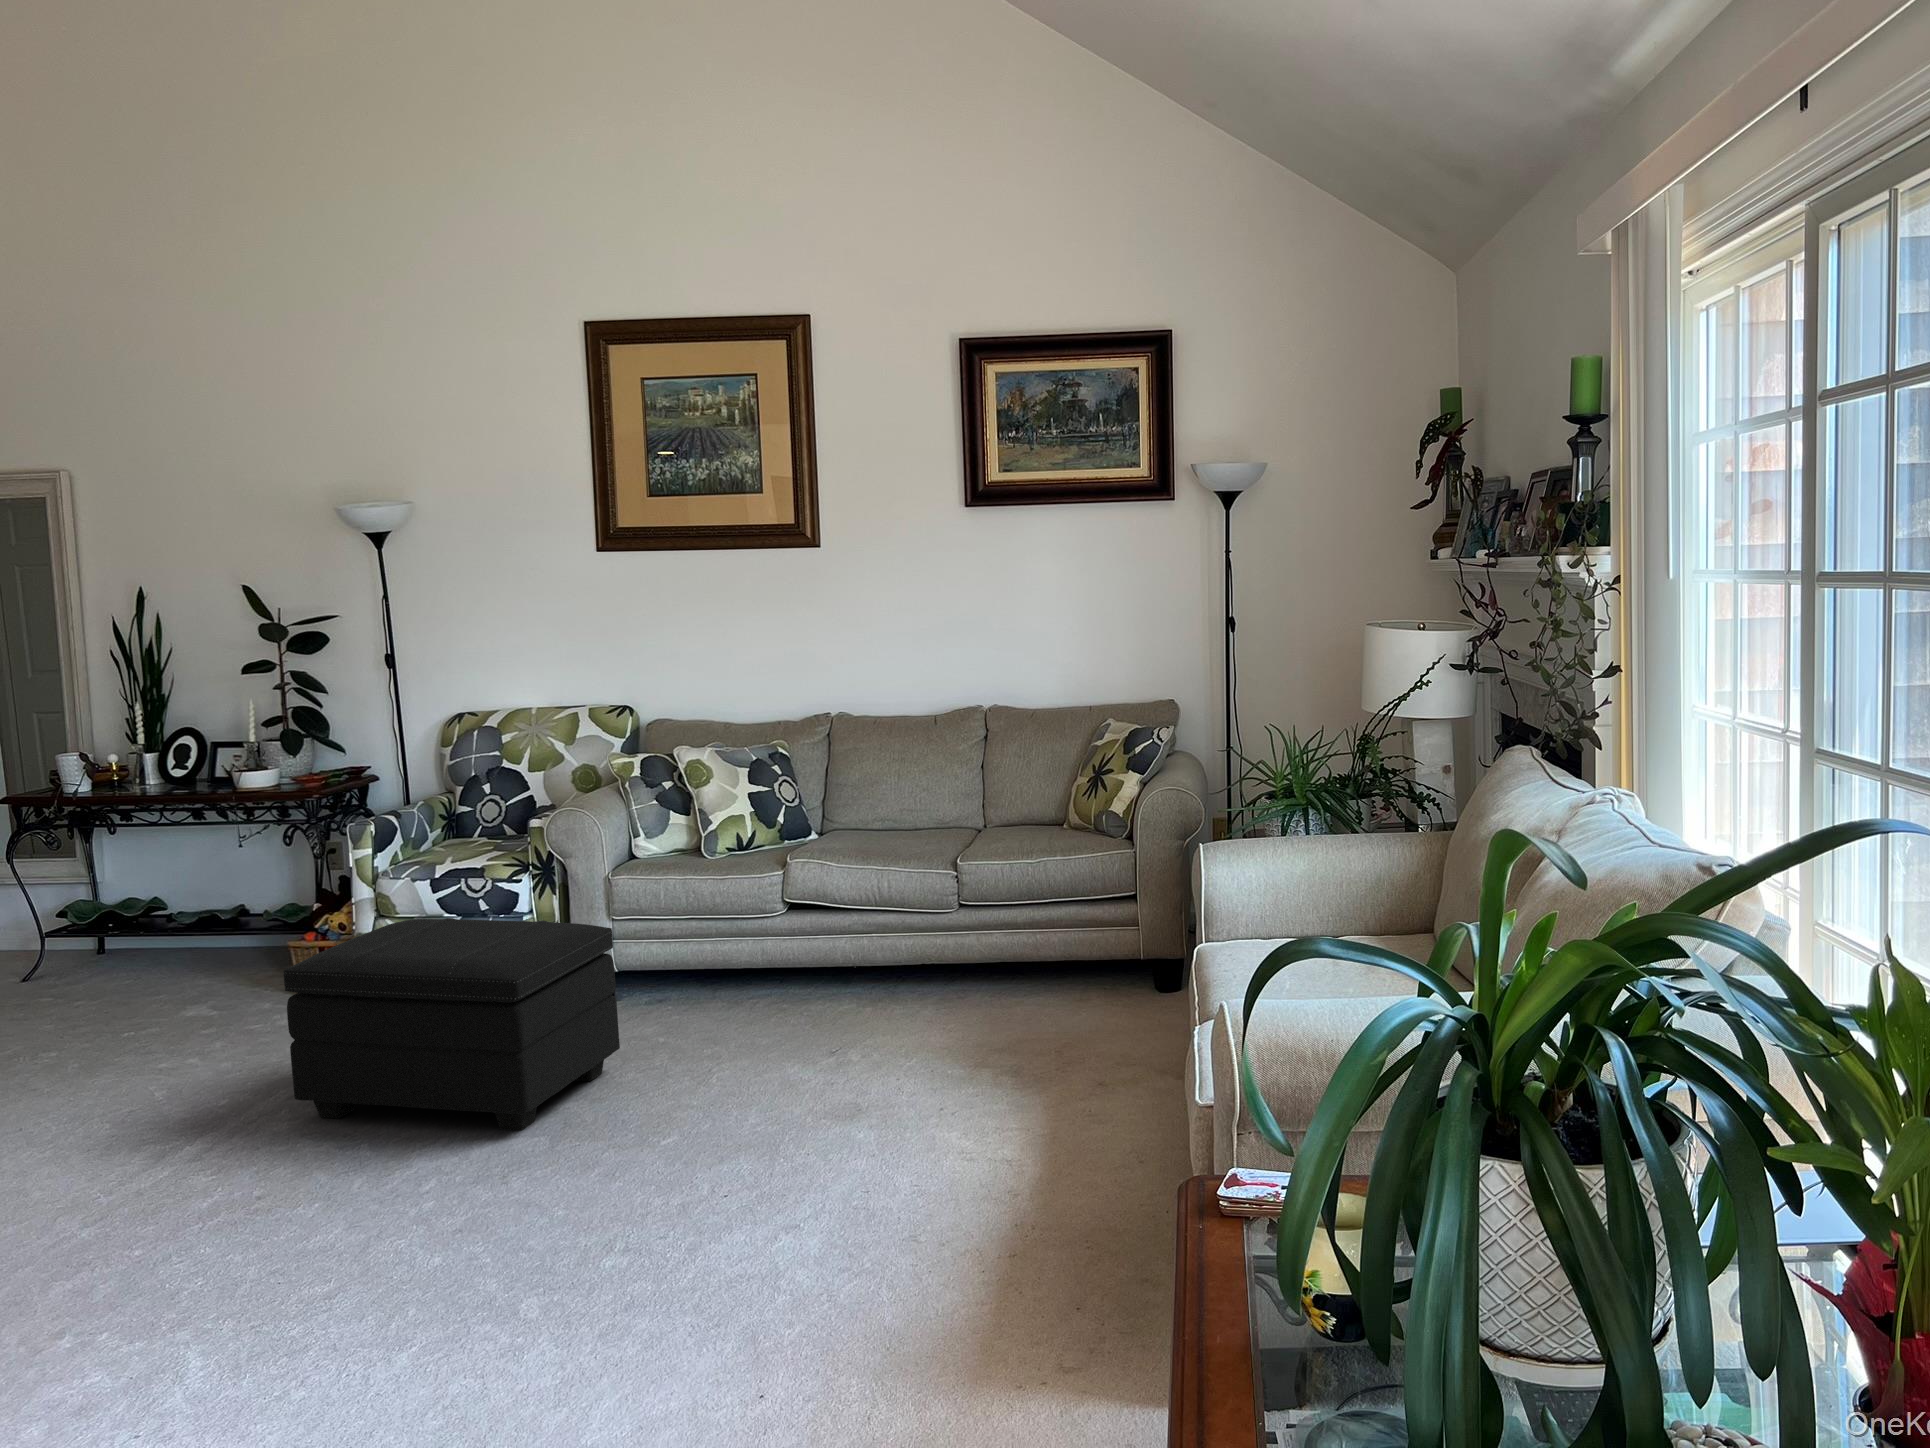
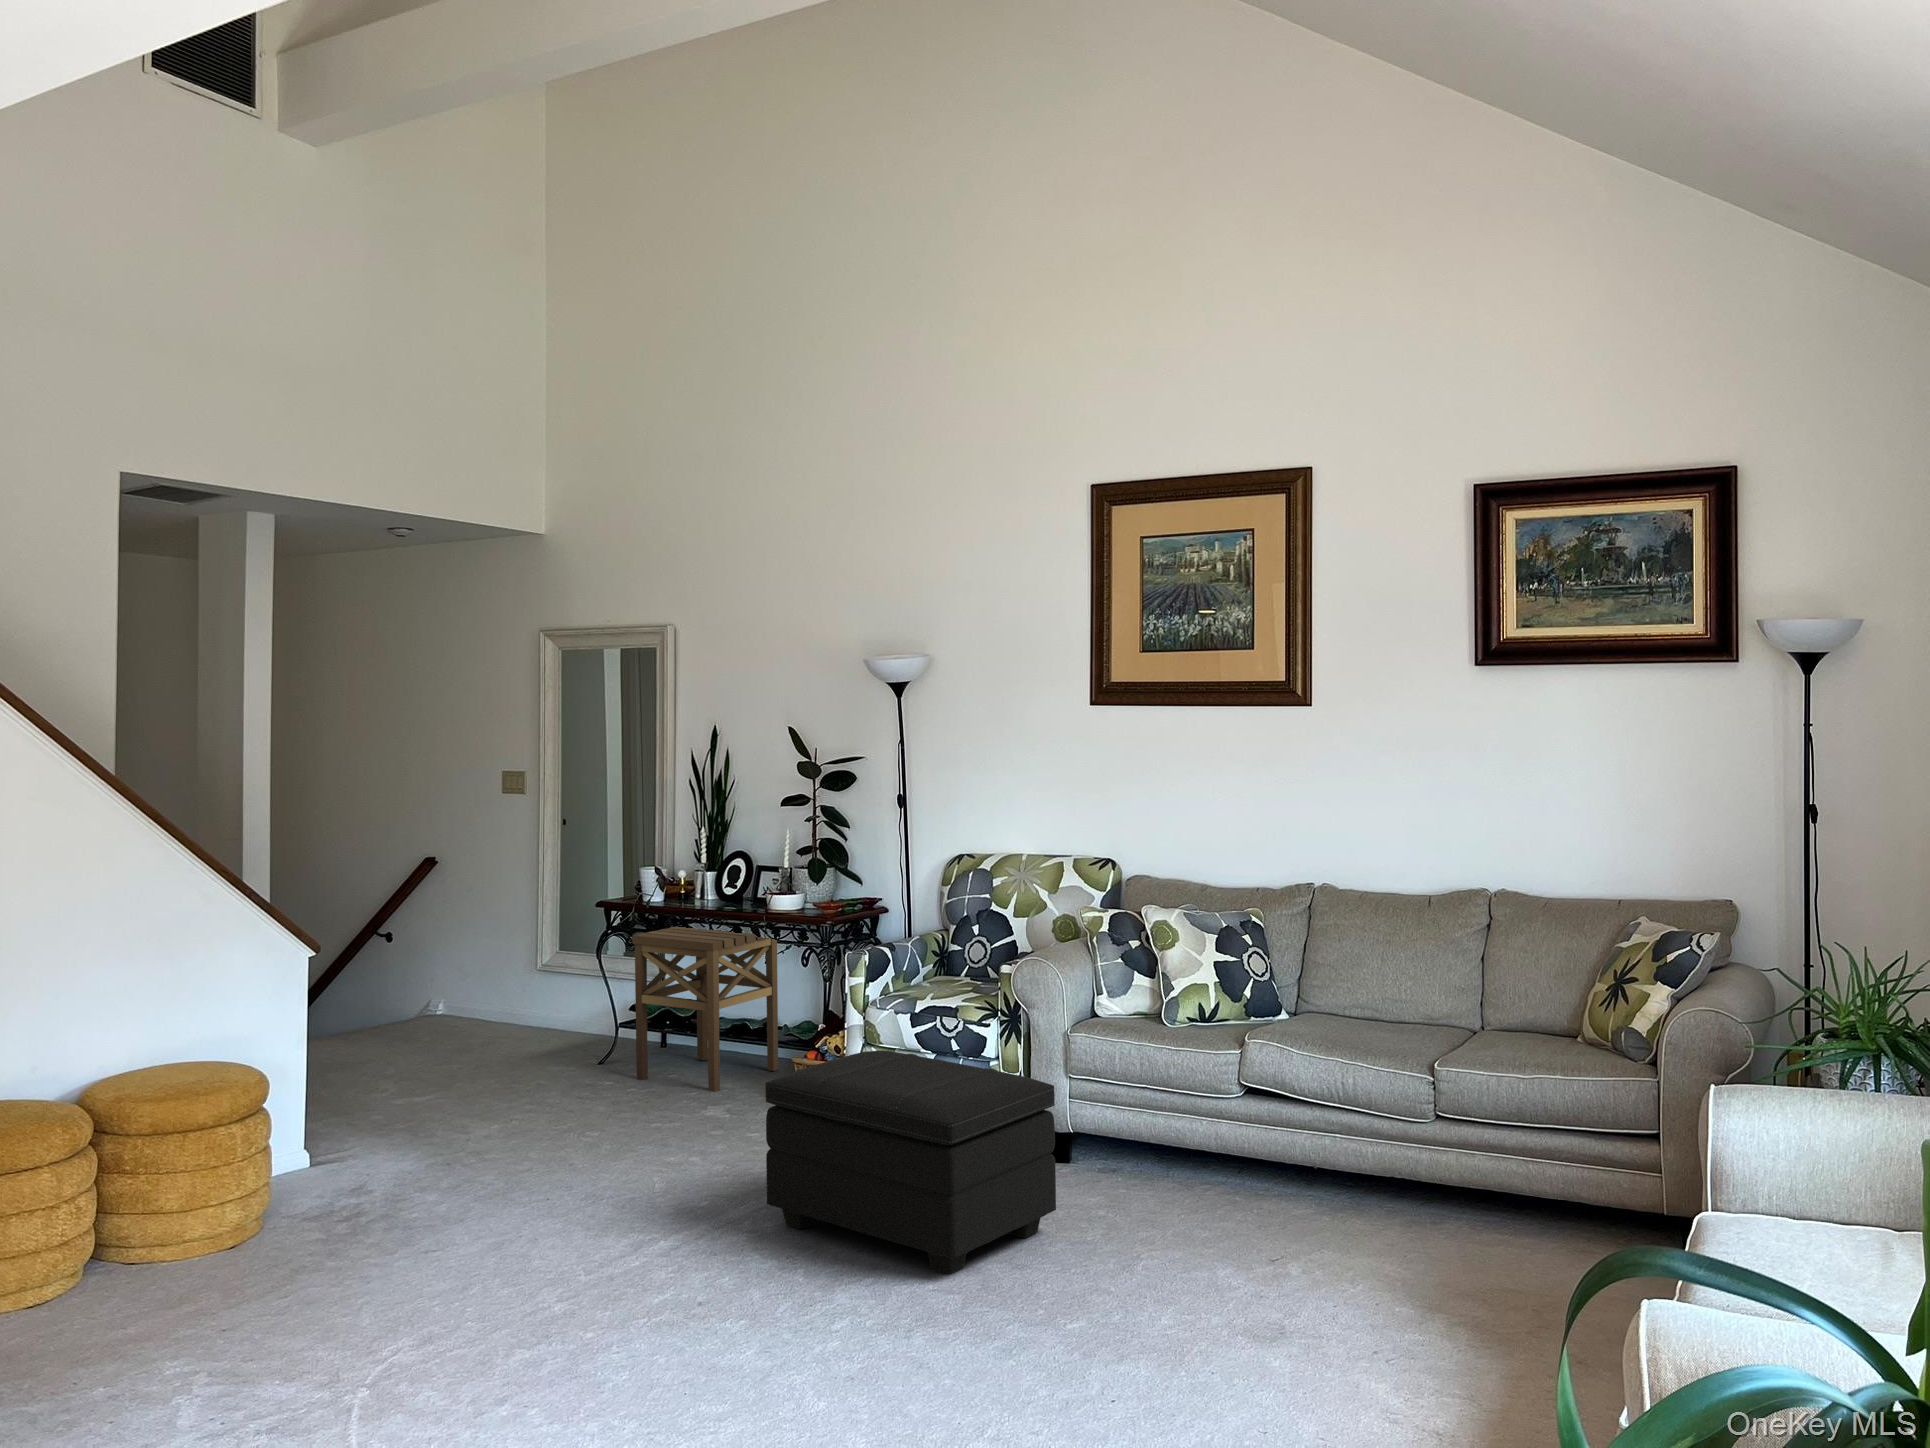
side table: none [57,809,260,996] -> present [632,927,778,1092]

